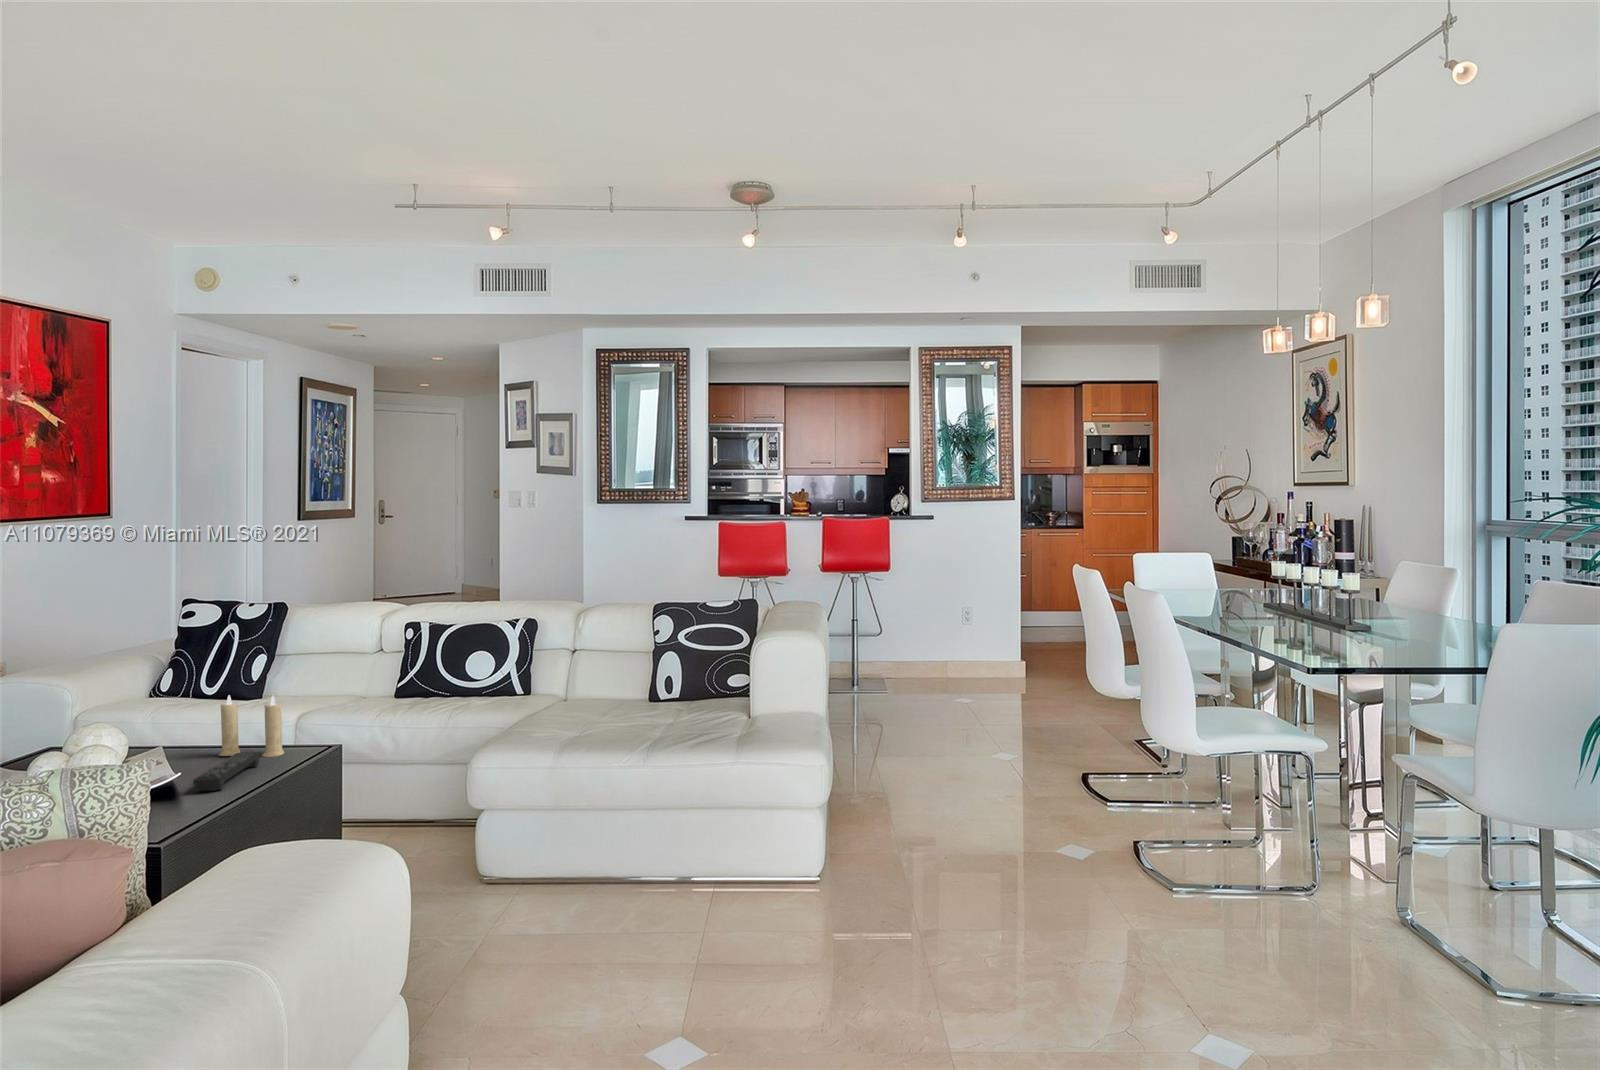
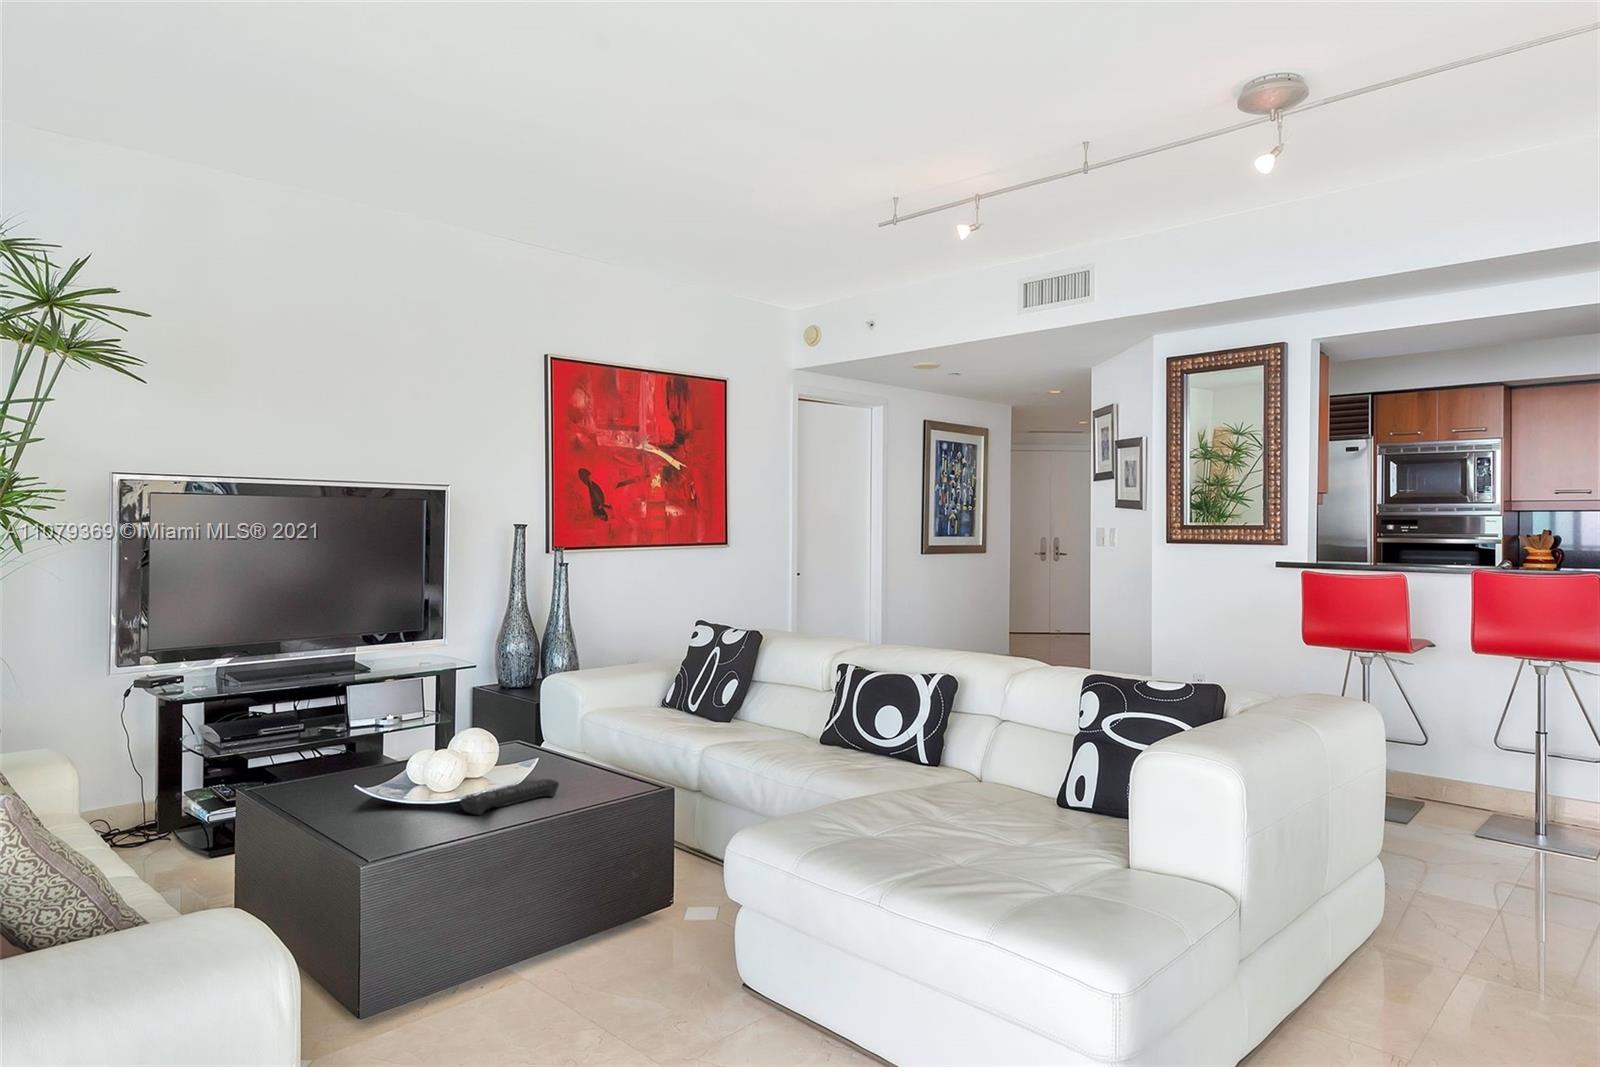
candle: present [219,695,284,757] -> none [558,715,602,790]

